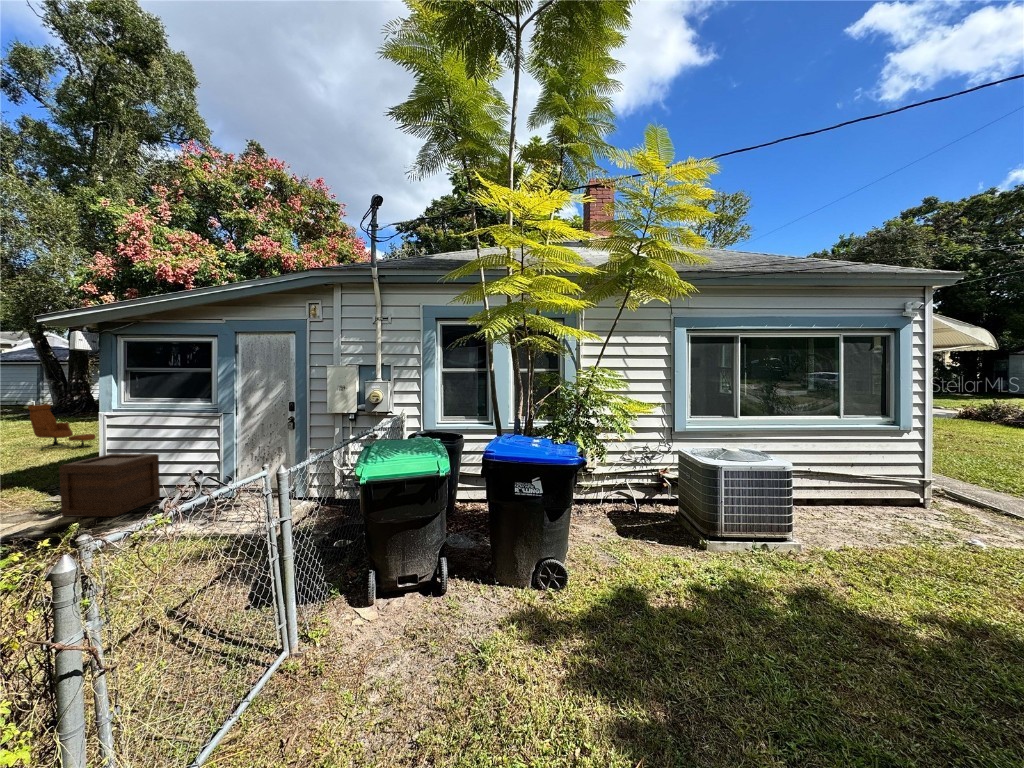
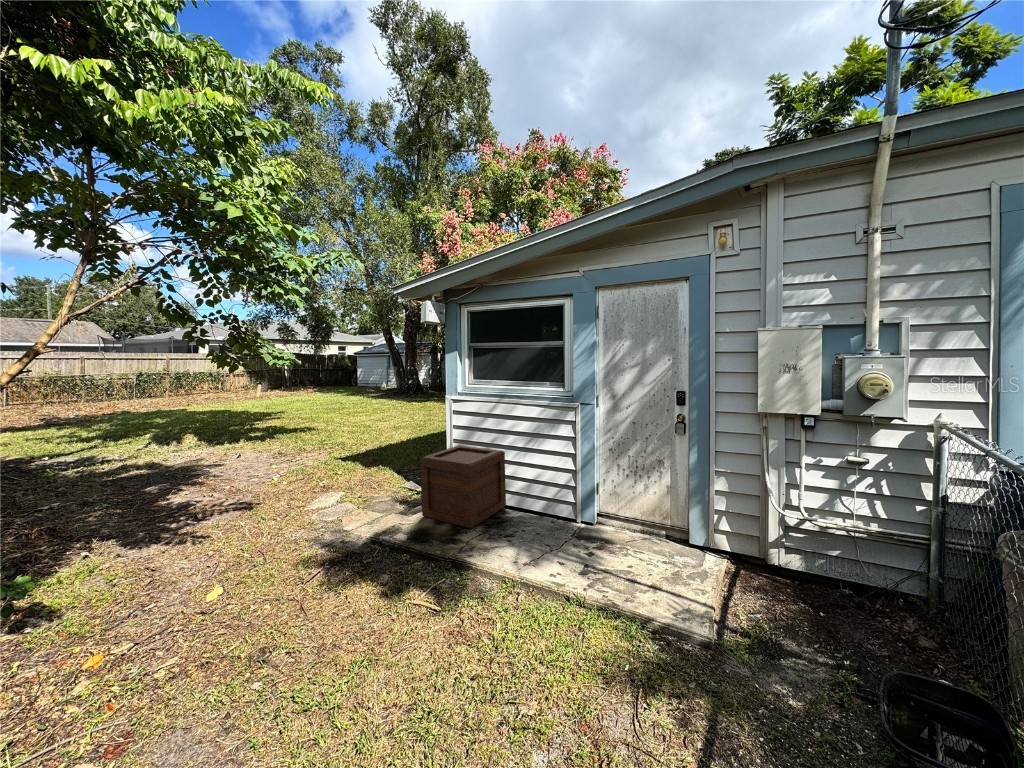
lounge chair: present [28,404,96,450] -> none [386,386,428,427]

